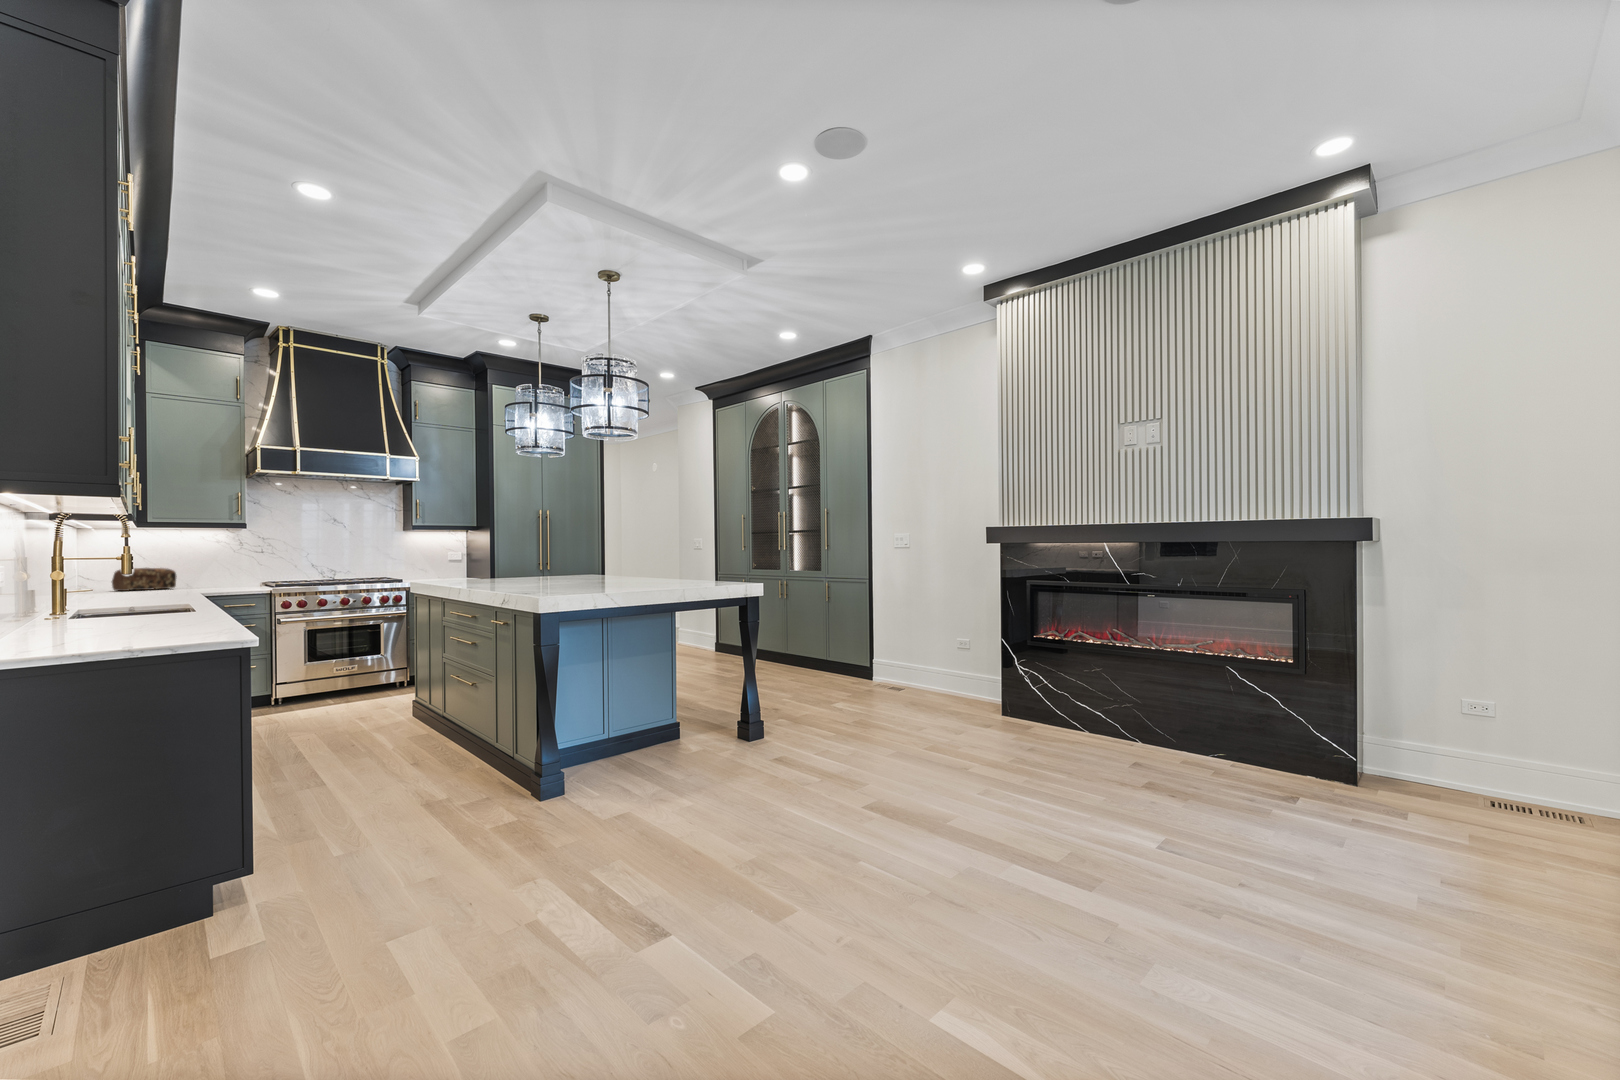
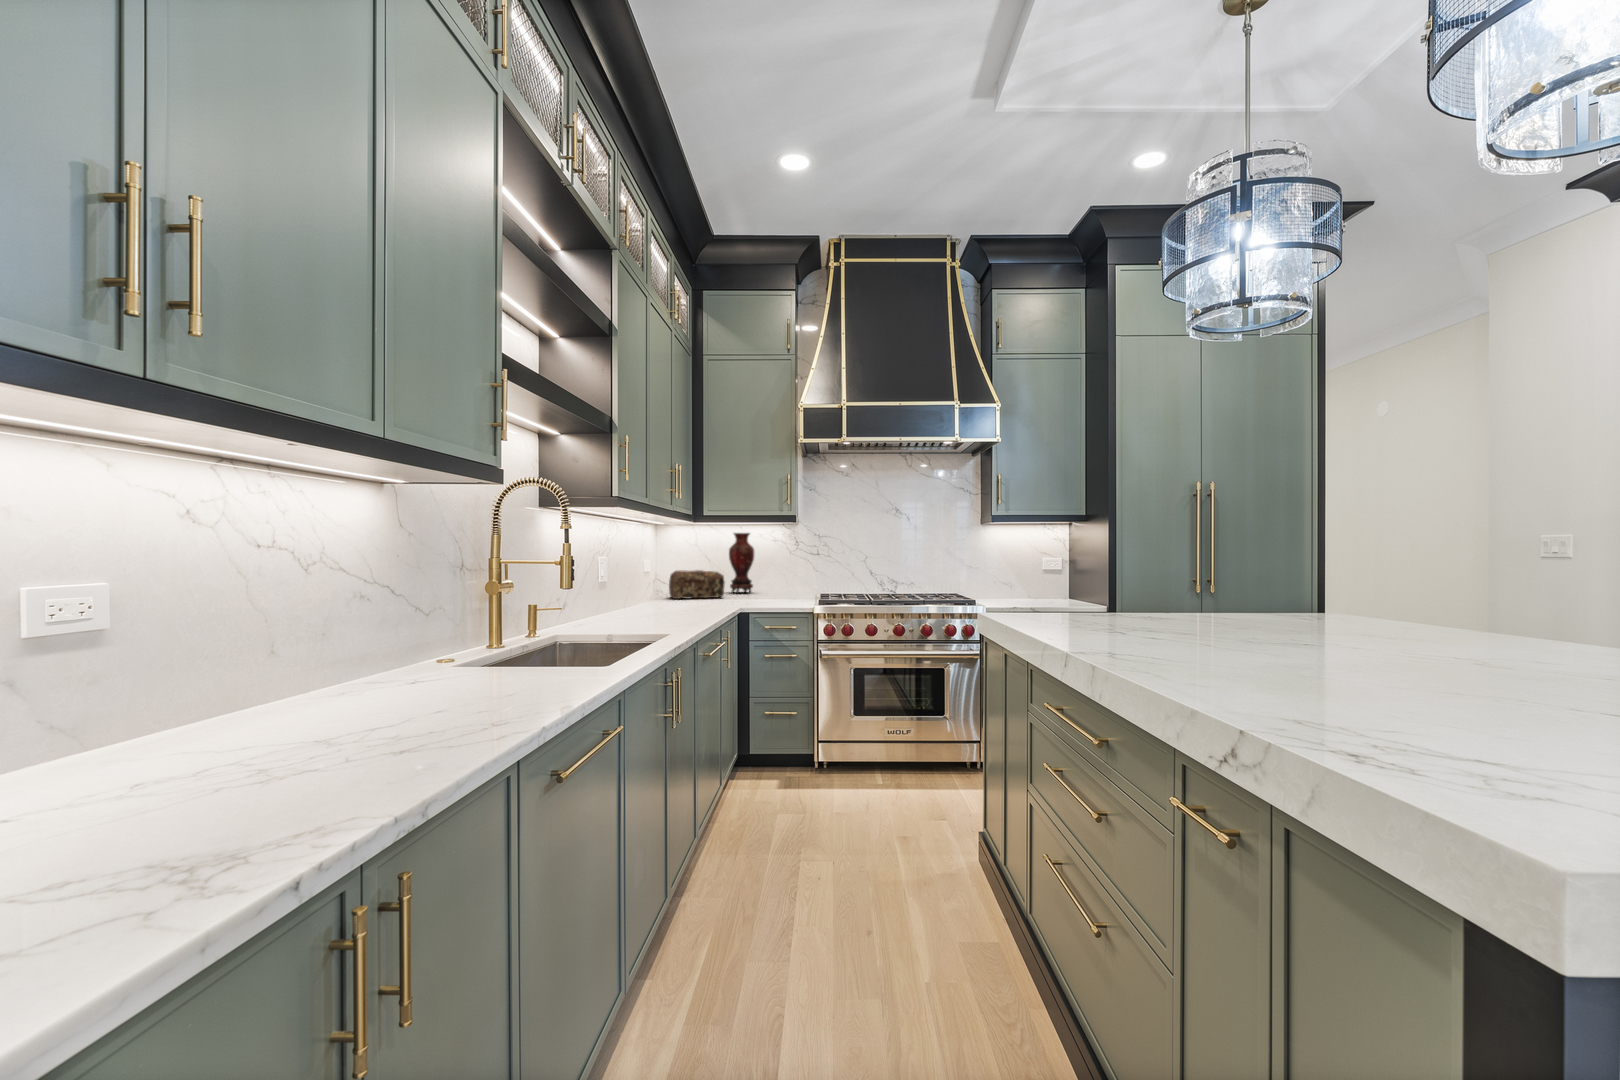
vase: none [170,538,198,587] -> present [729,533,754,593]

